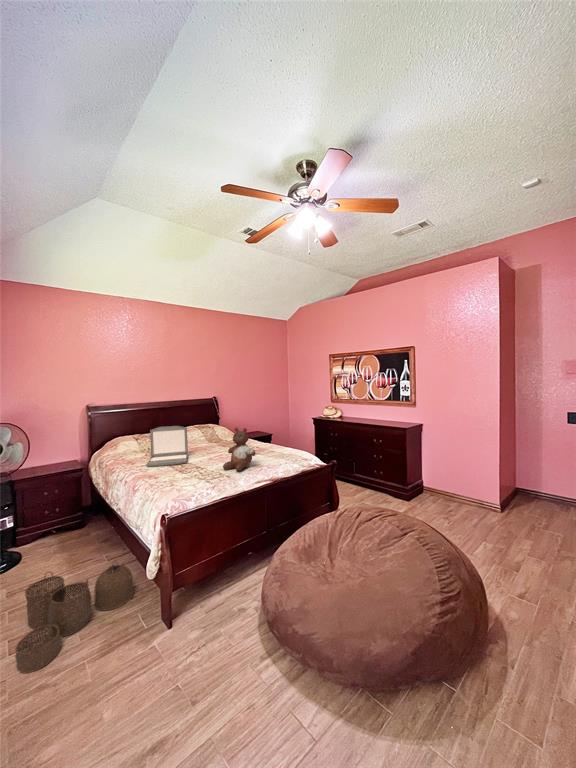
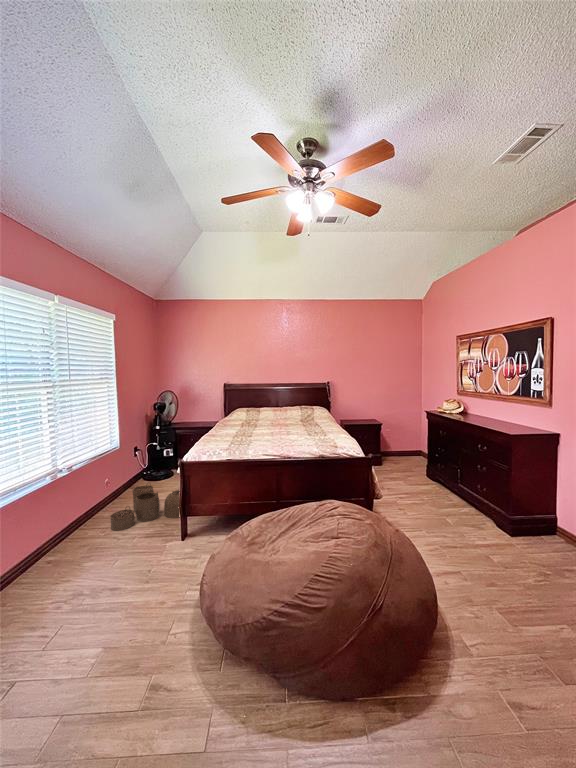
laptop: present [147,426,188,467] -> none [224,400,262,431]
stuffed bear: present [223,427,256,471] -> none [261,405,288,443]

